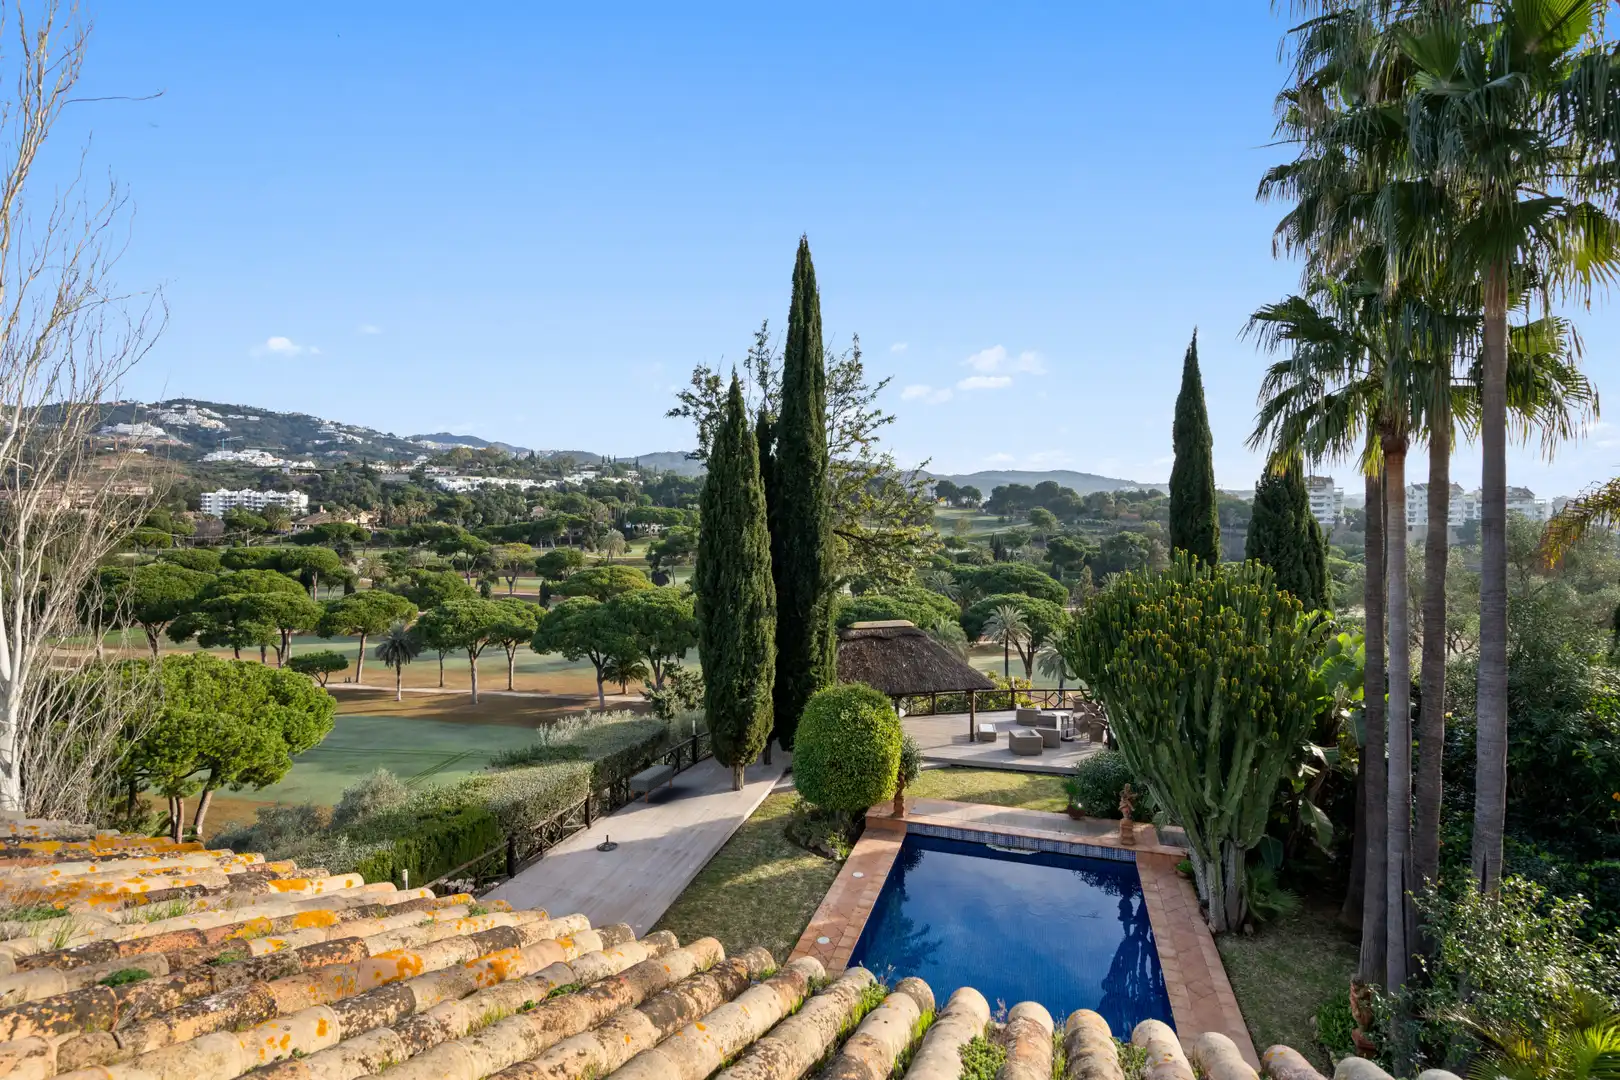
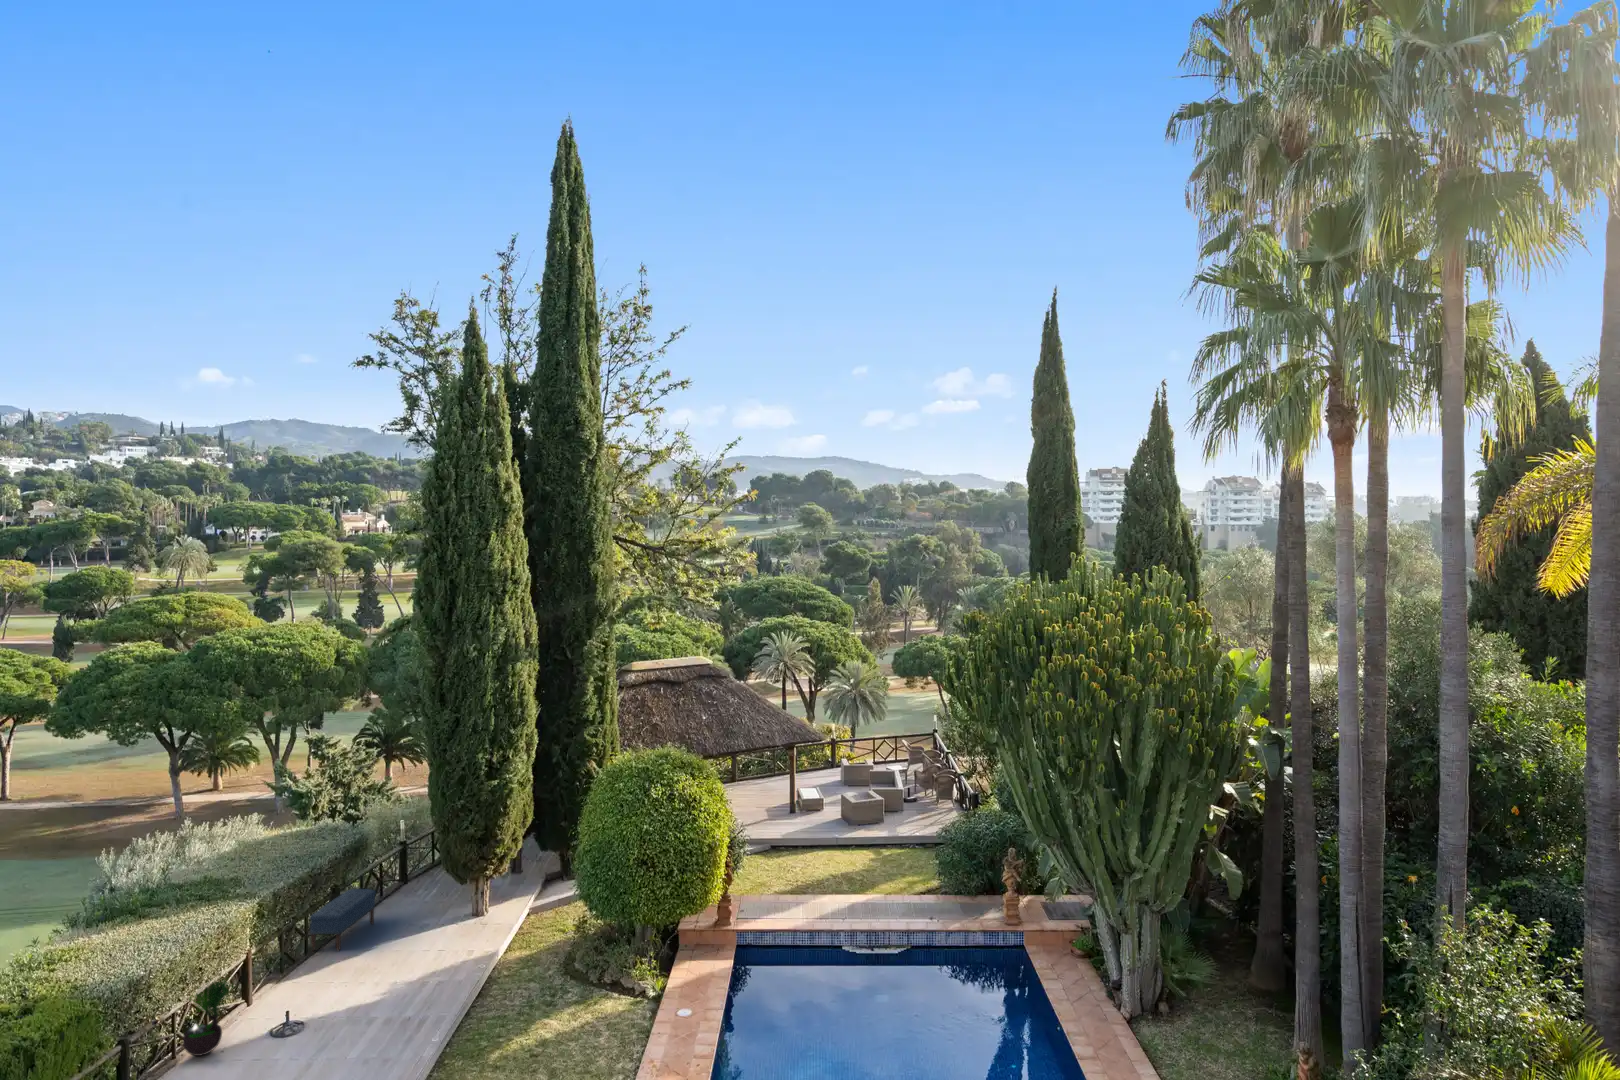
potted tree: present [1061,781,1086,819] -> present [183,979,233,1056]

